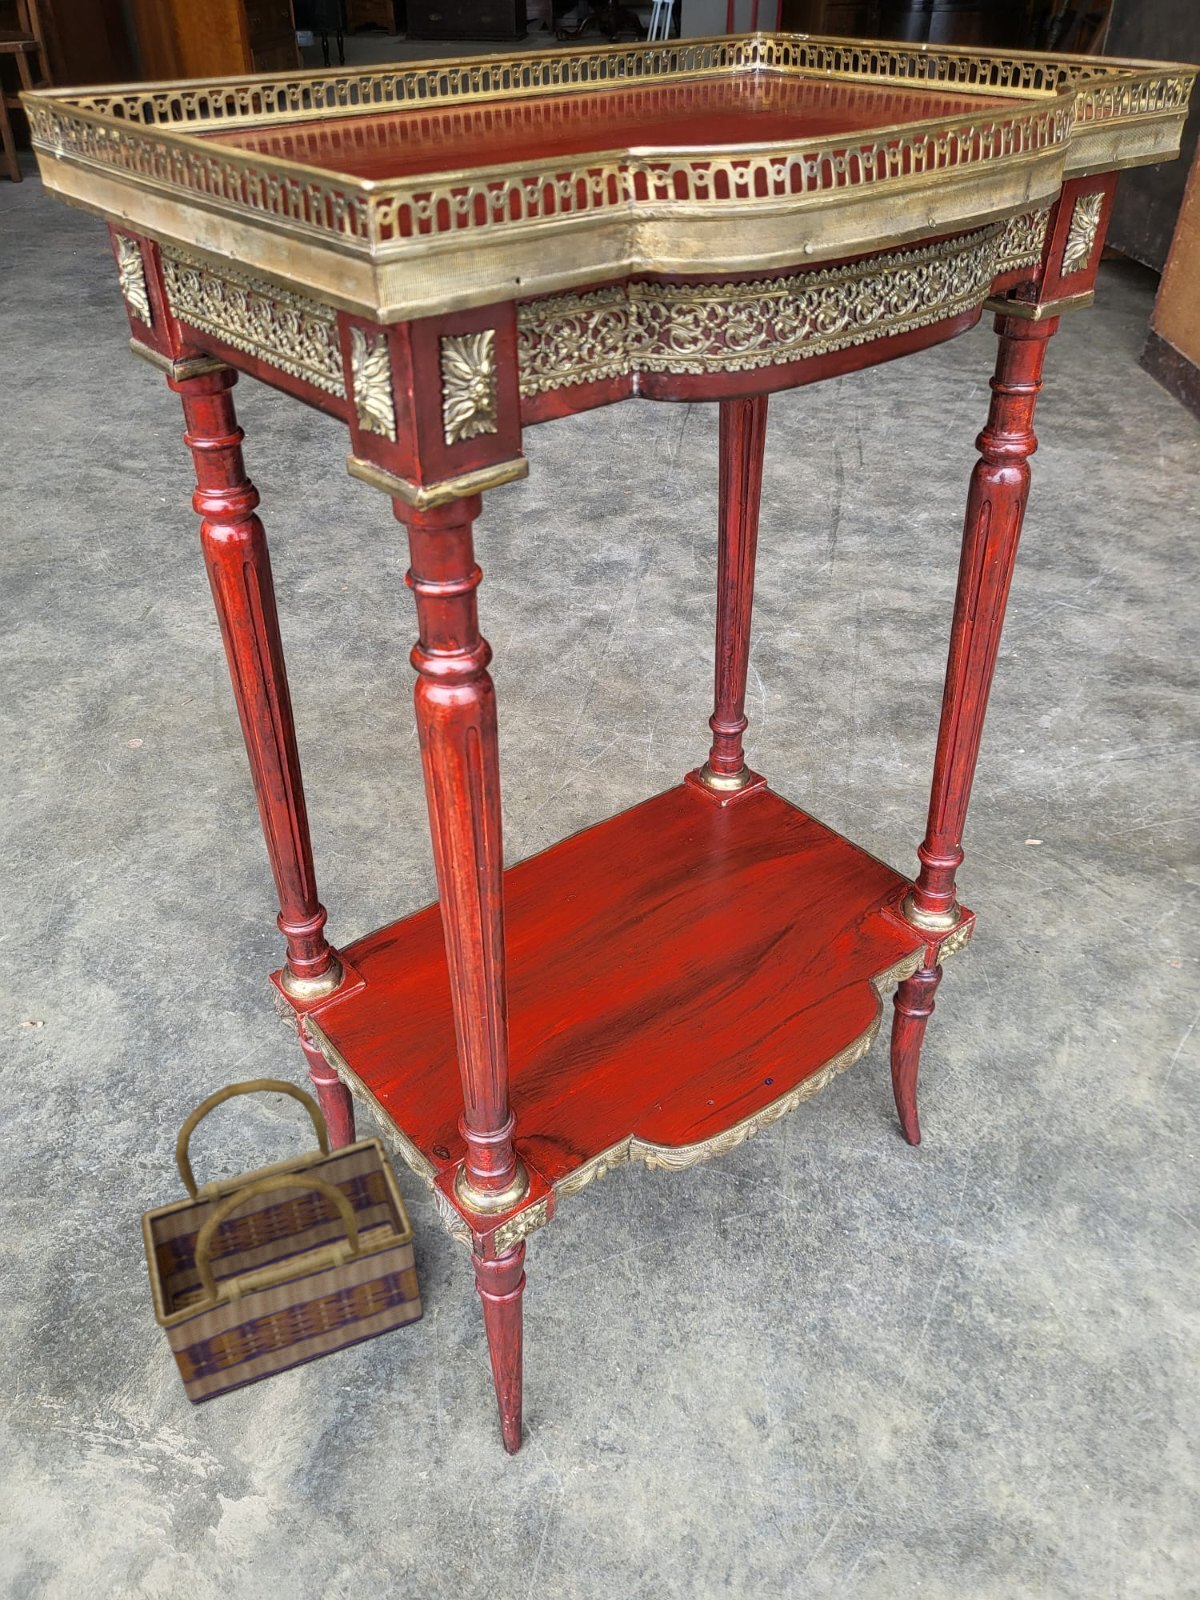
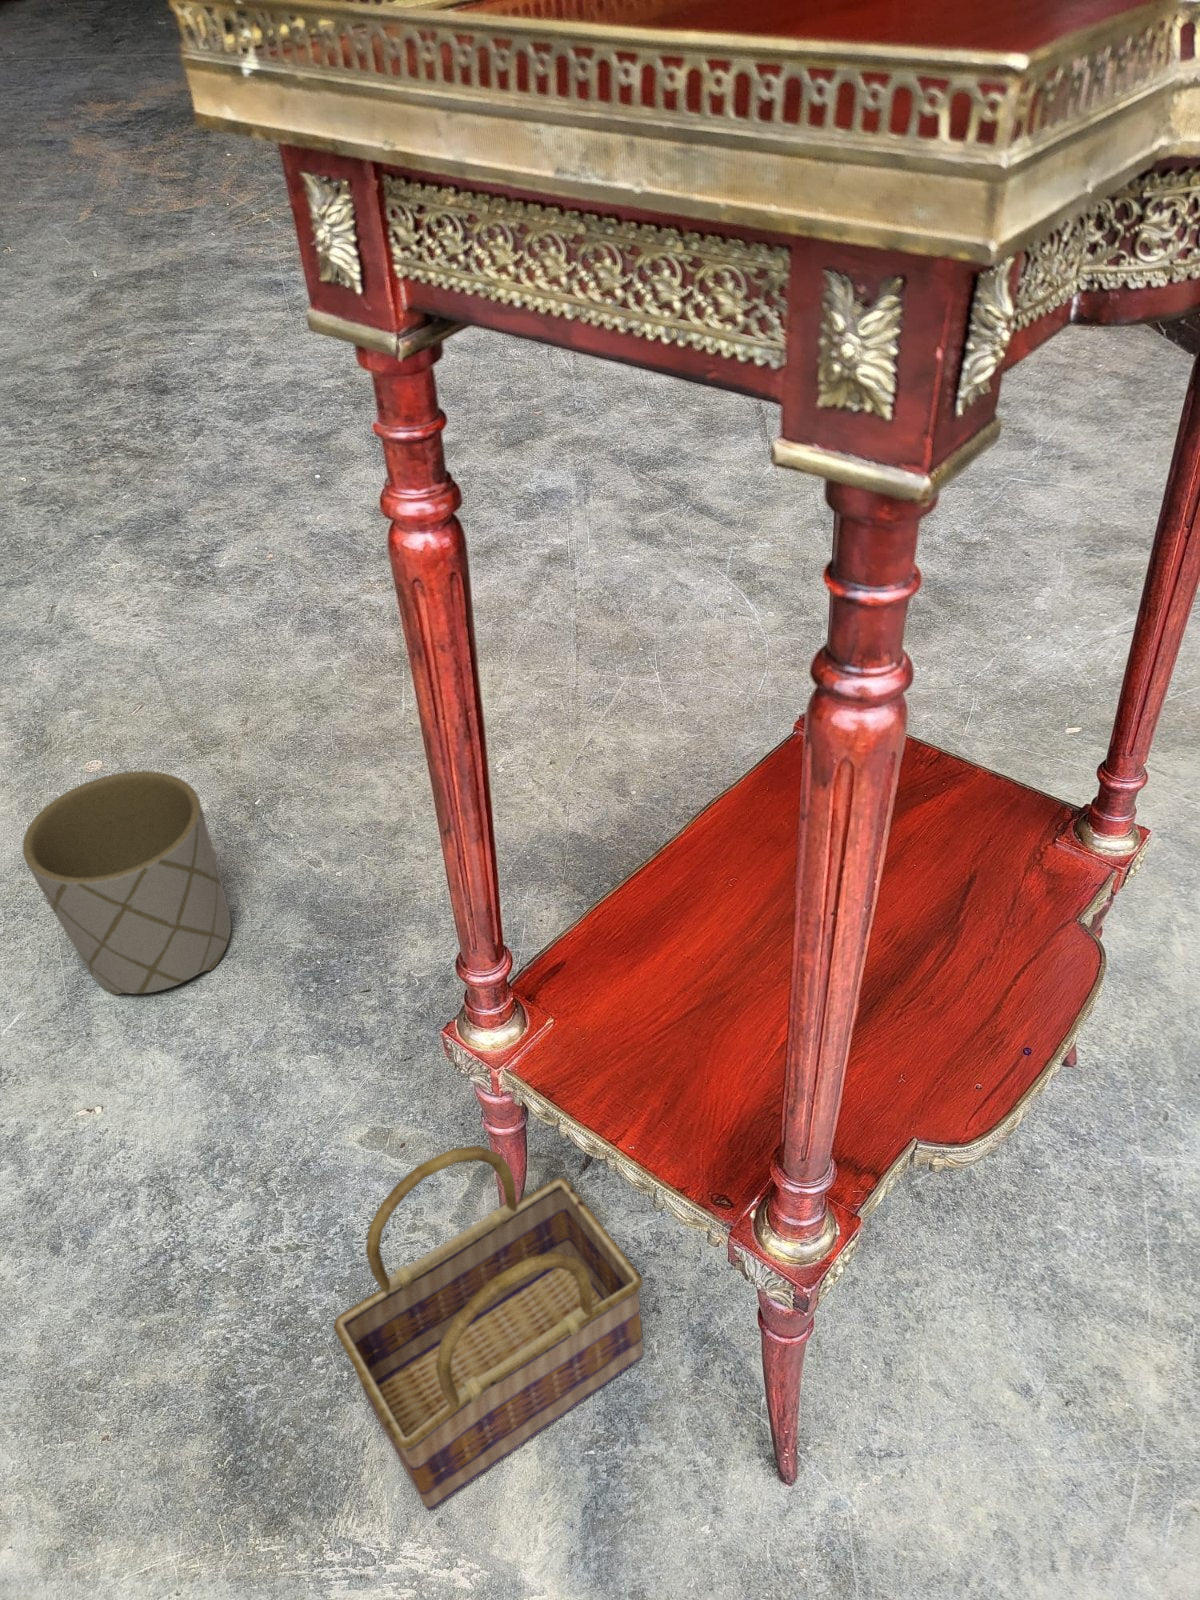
planter: none [23,740,201,936] -> present [23,771,231,995]

